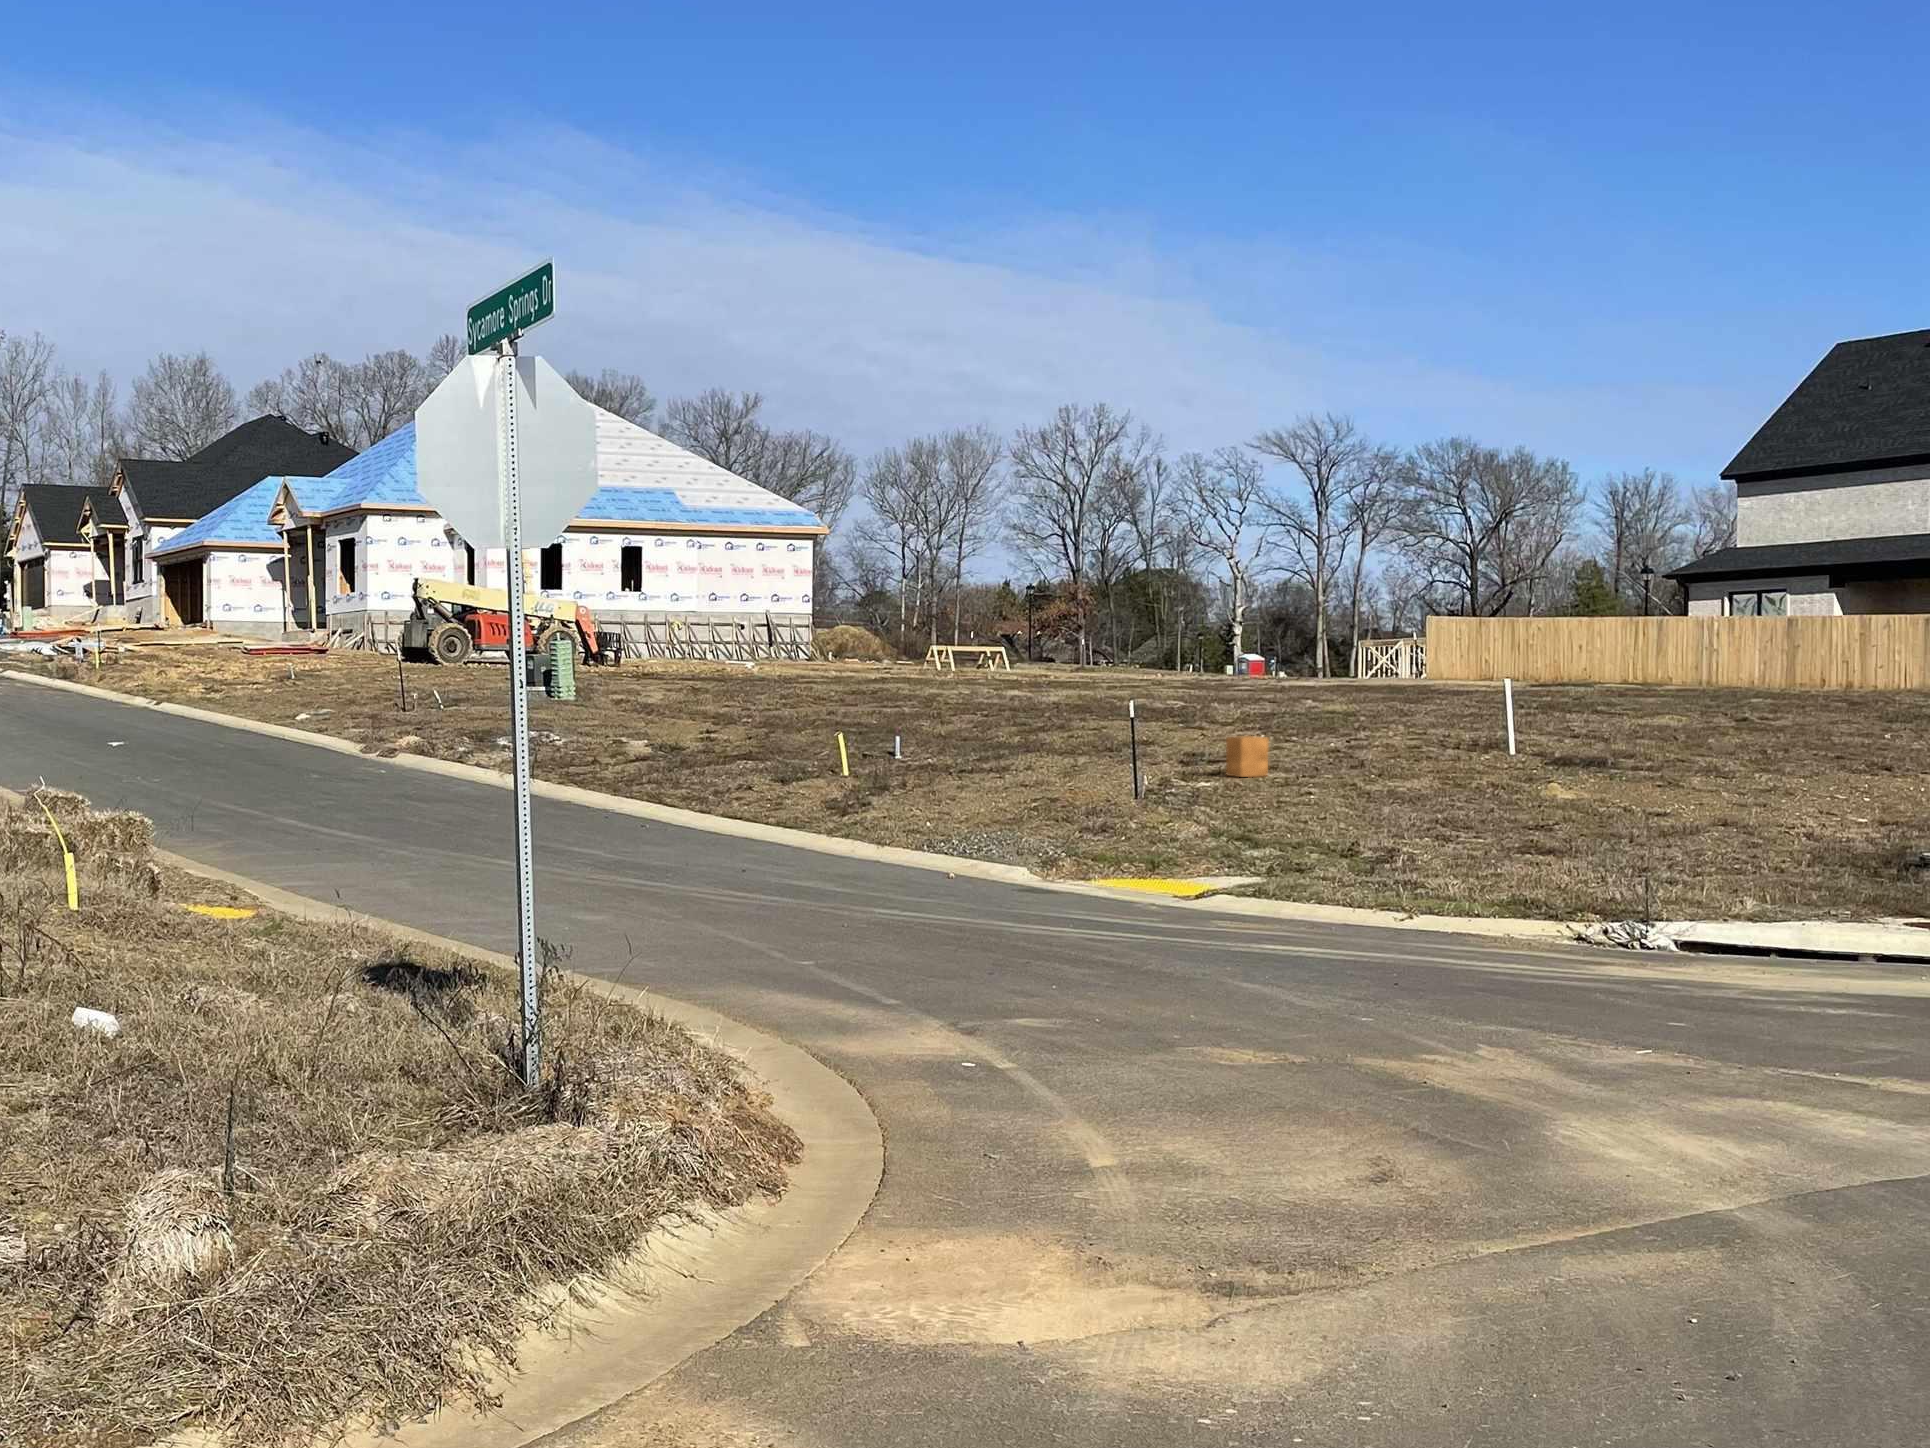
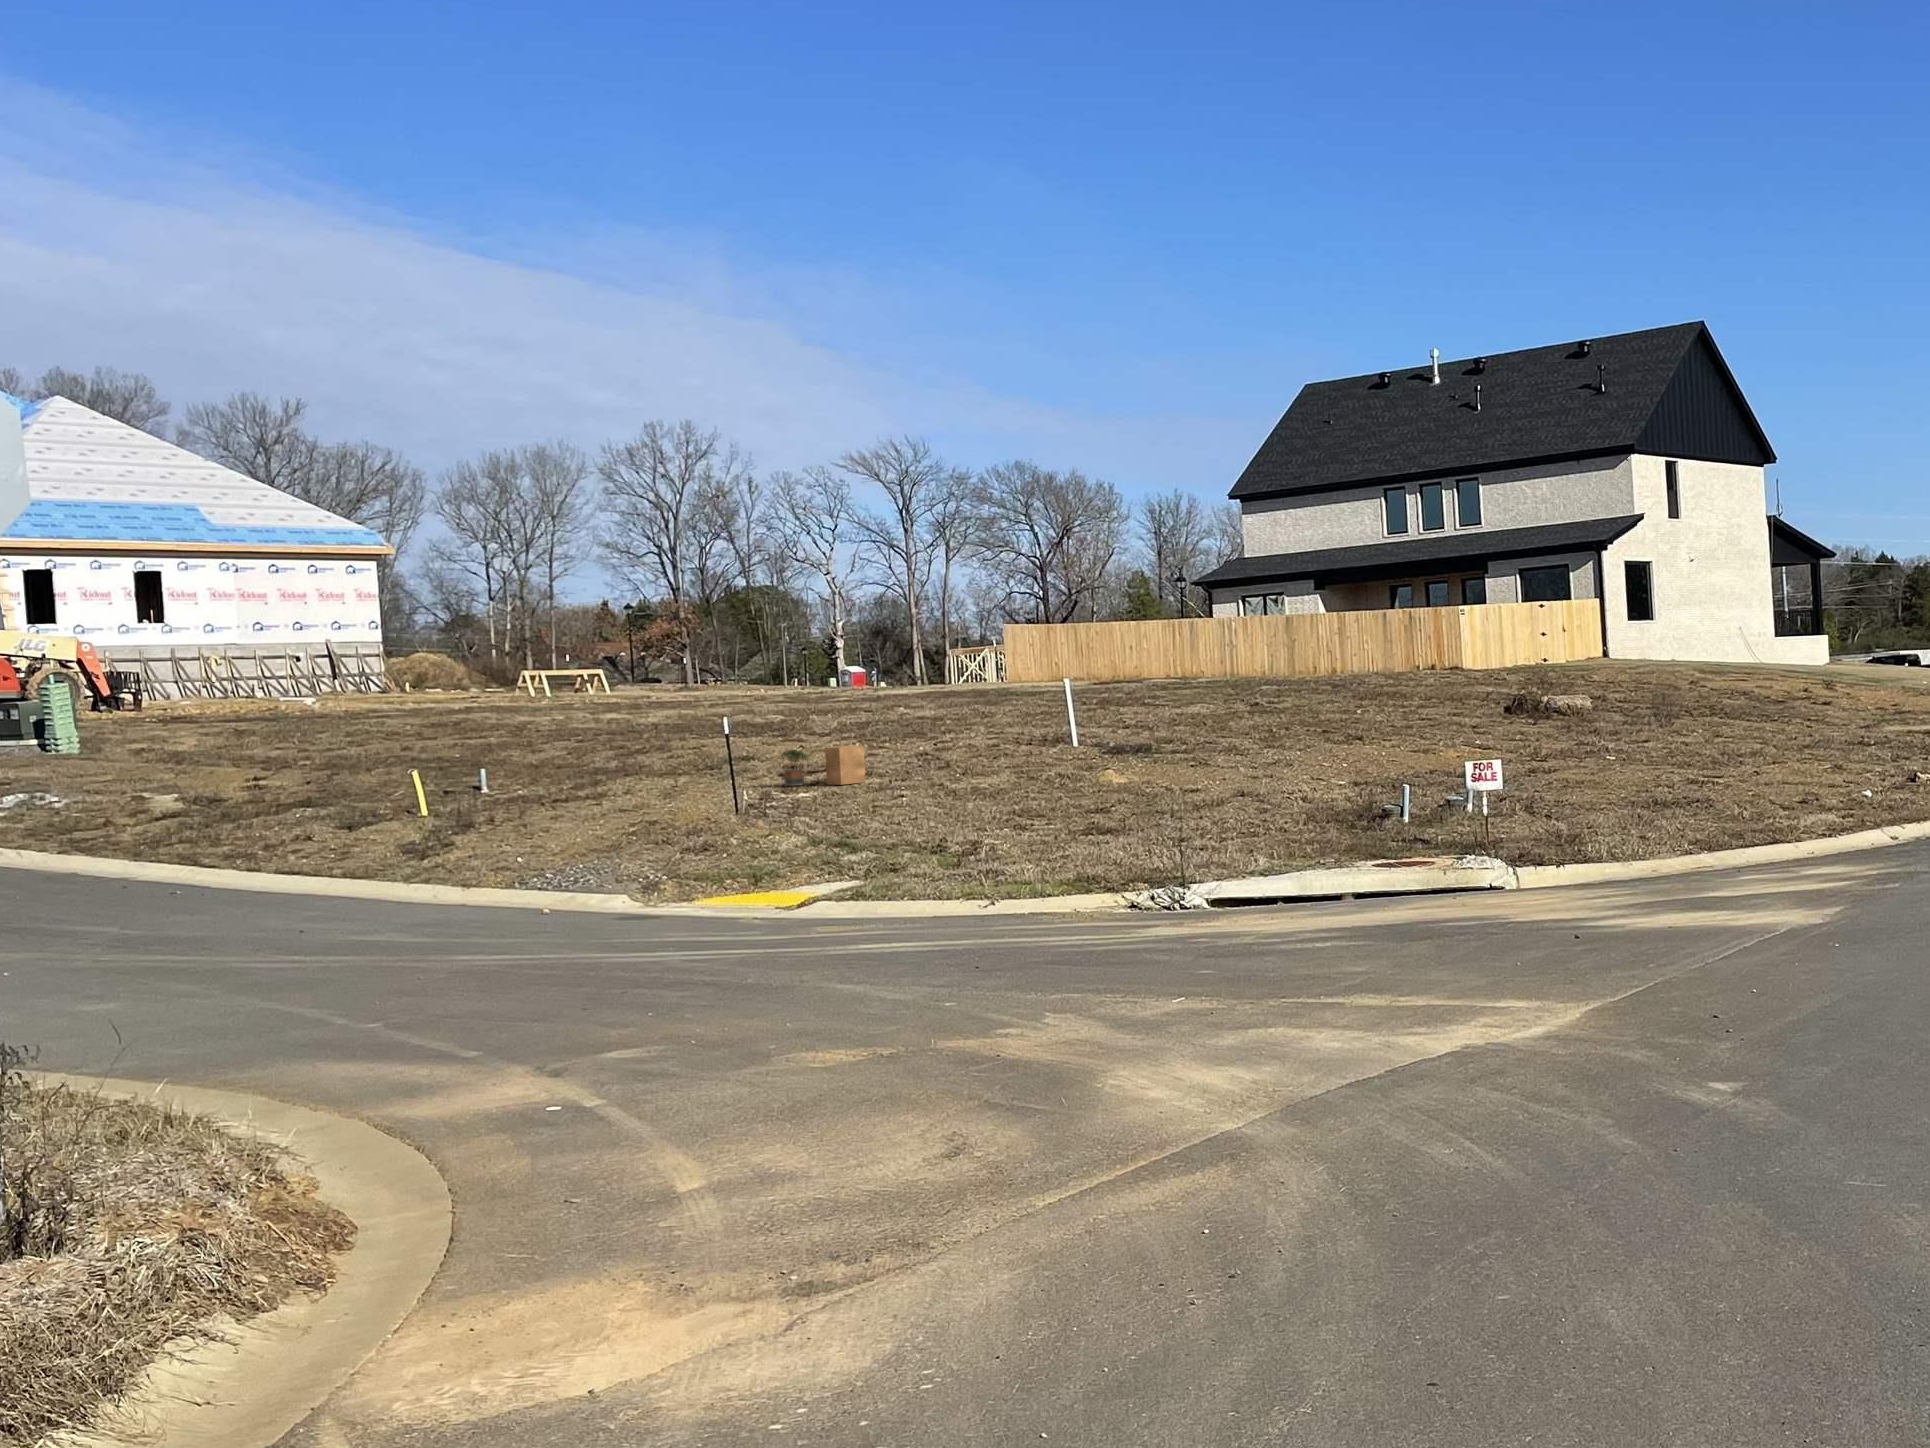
potted tree: none [1177,736,1209,775] -> present [782,750,808,786]

